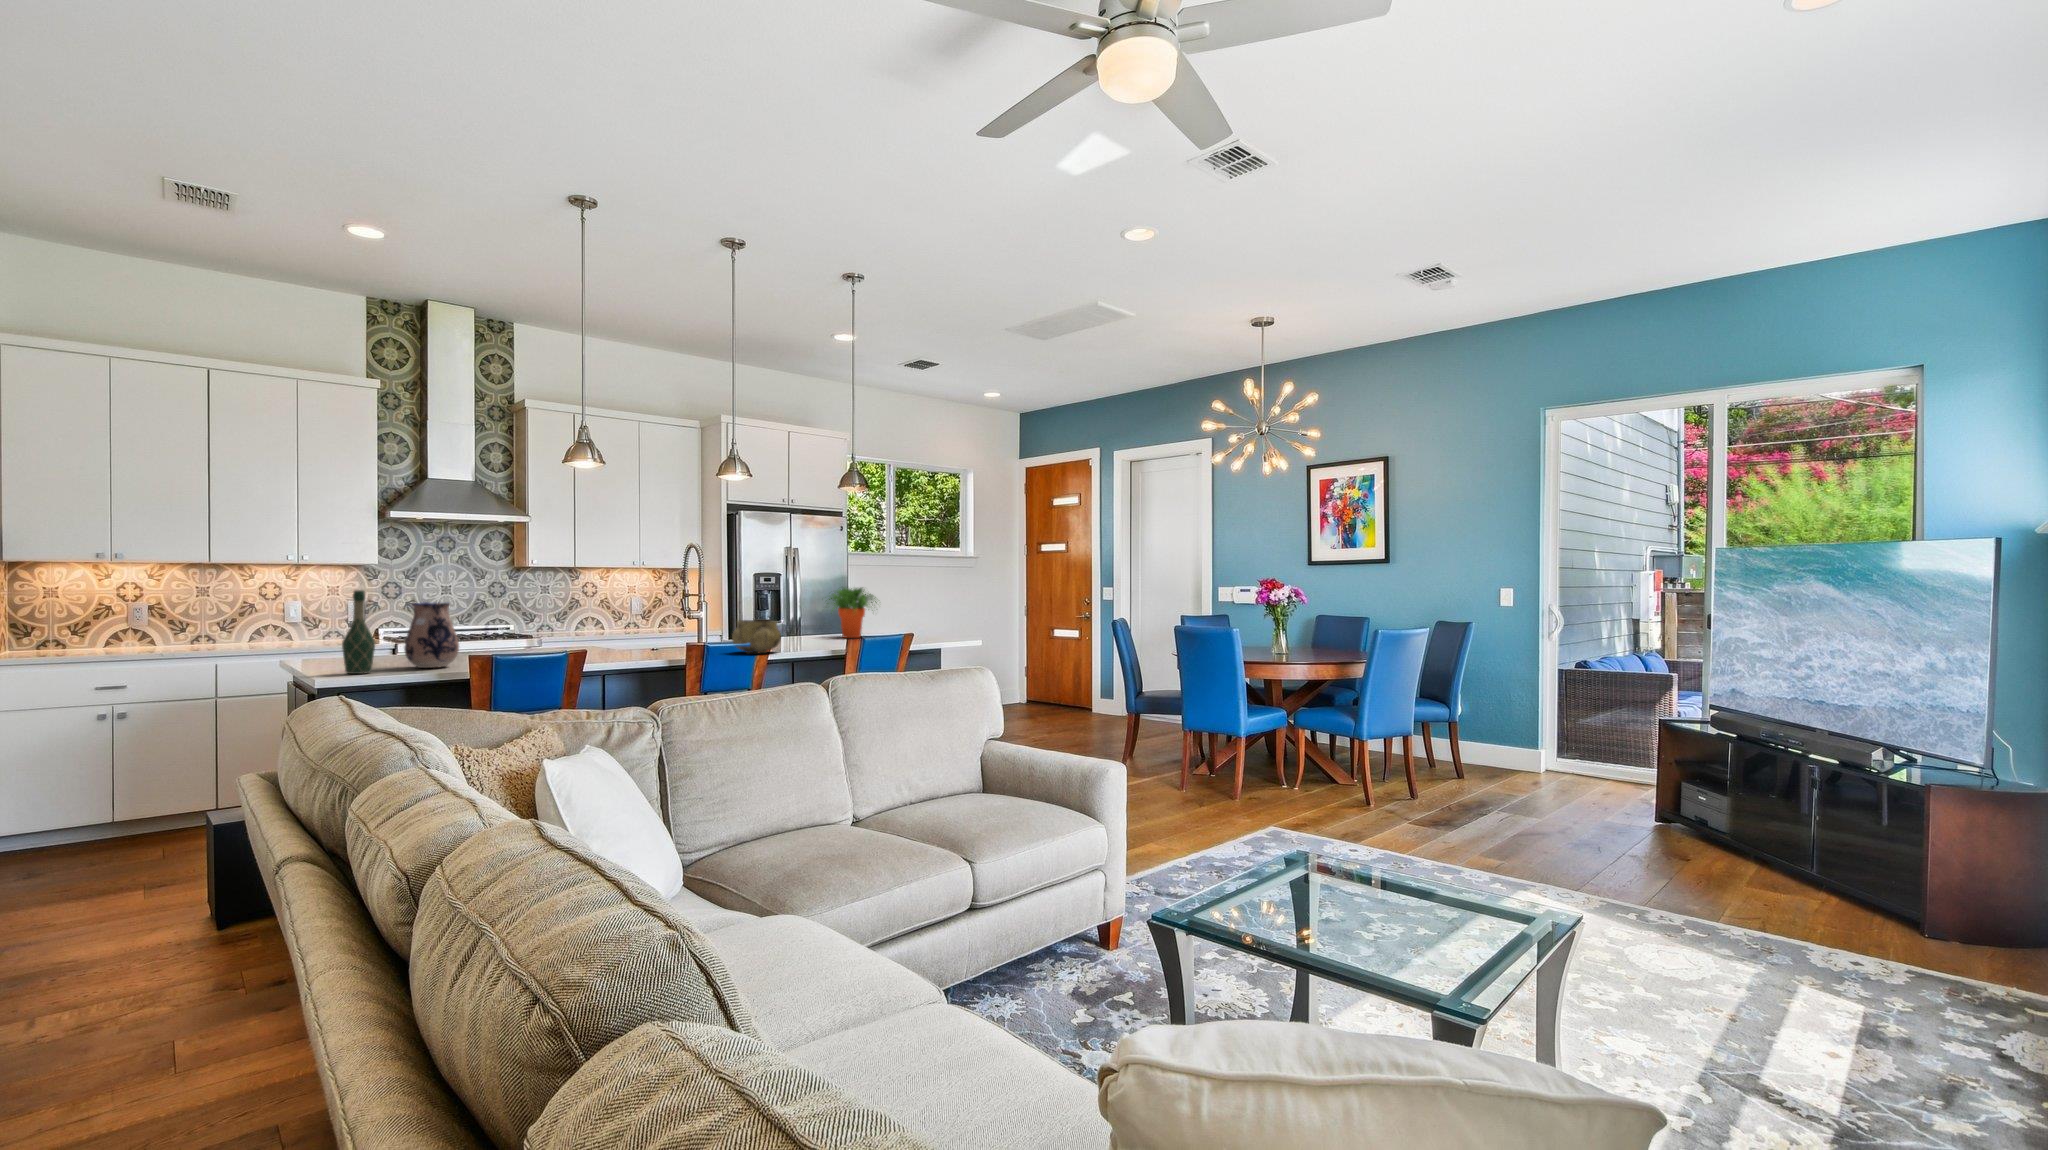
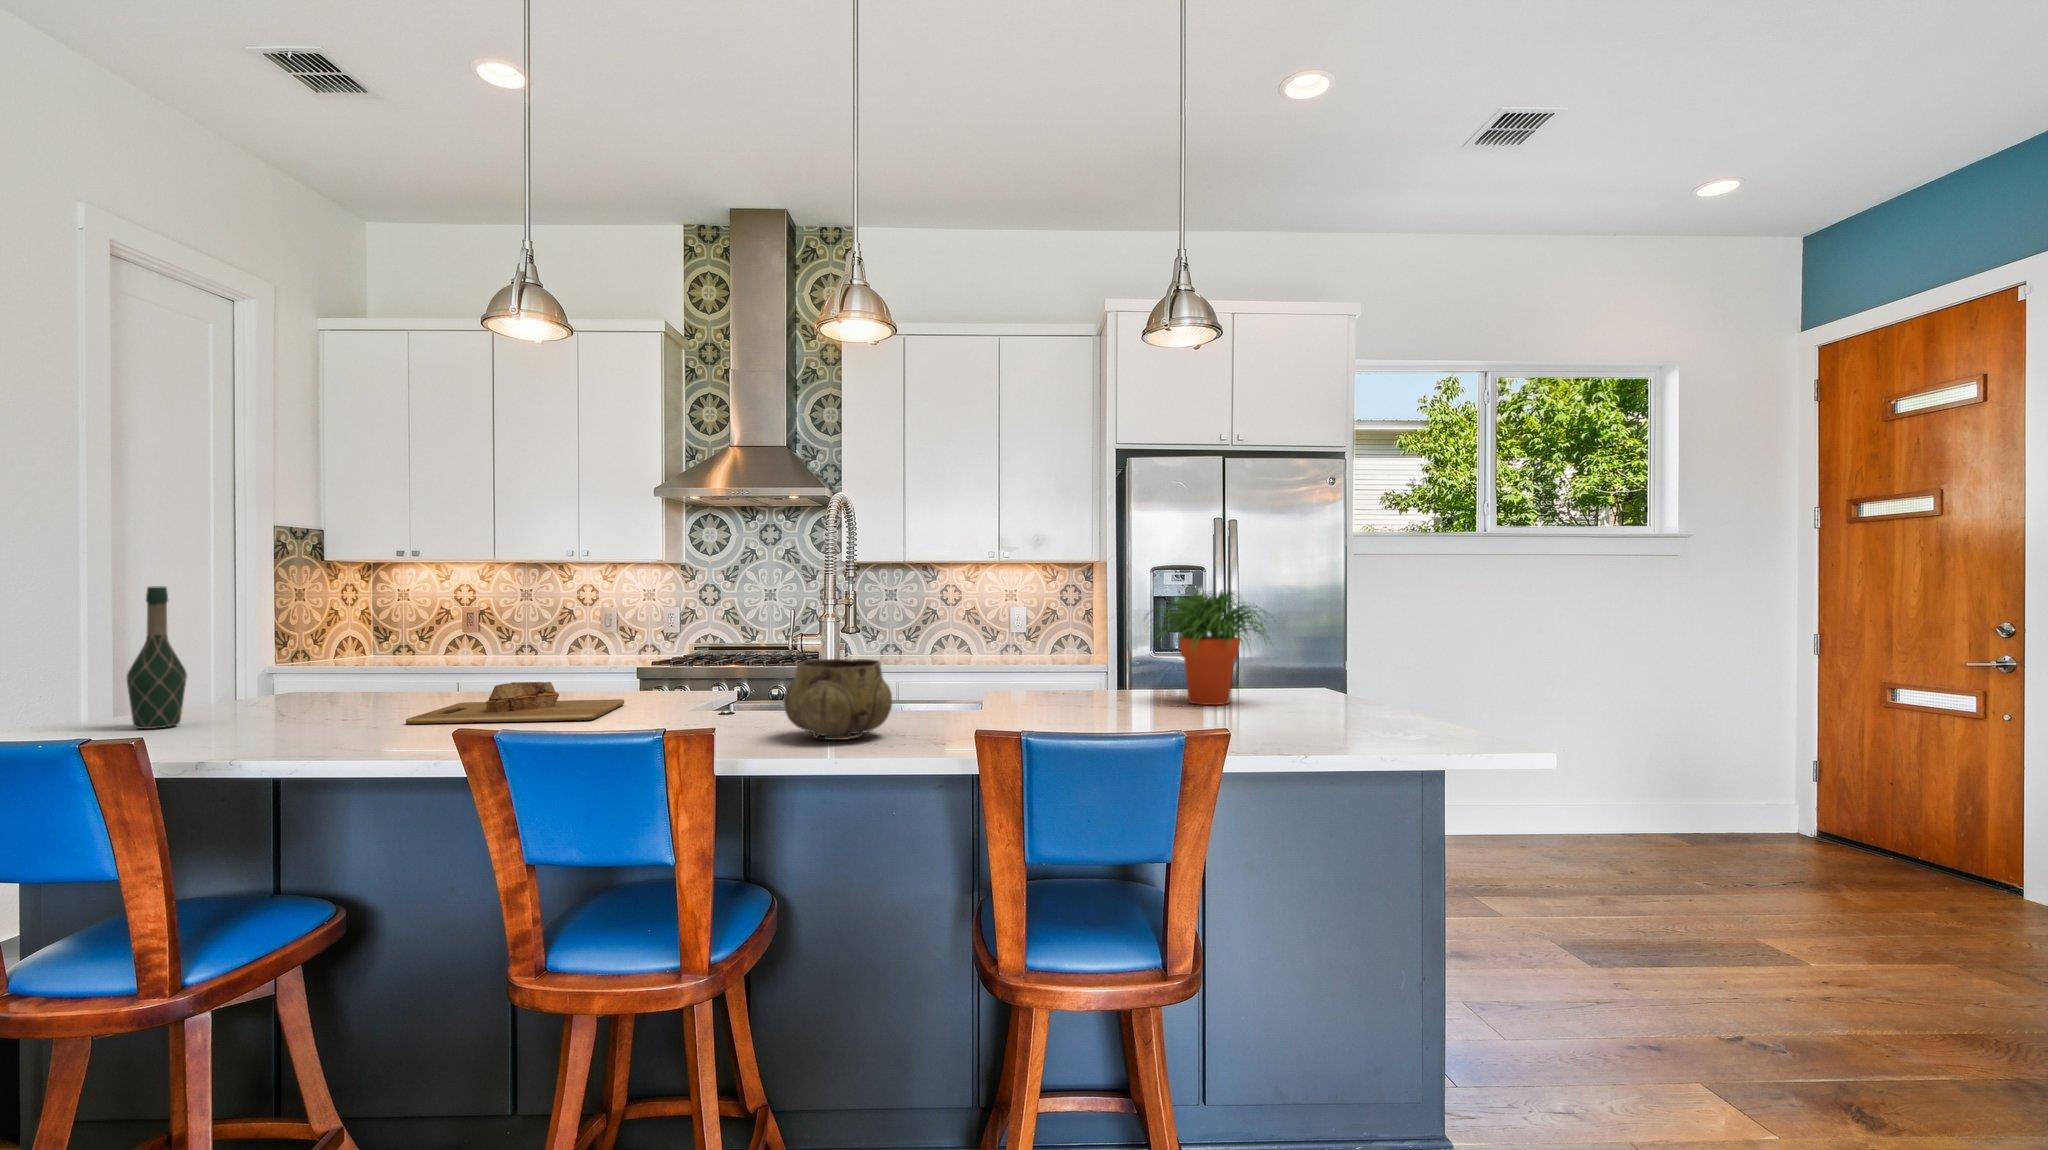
ceramic pitcher: present [404,602,459,668] -> none [241,609,339,724]
cutting board: none [483,640,607,664] -> present [406,682,624,724]

